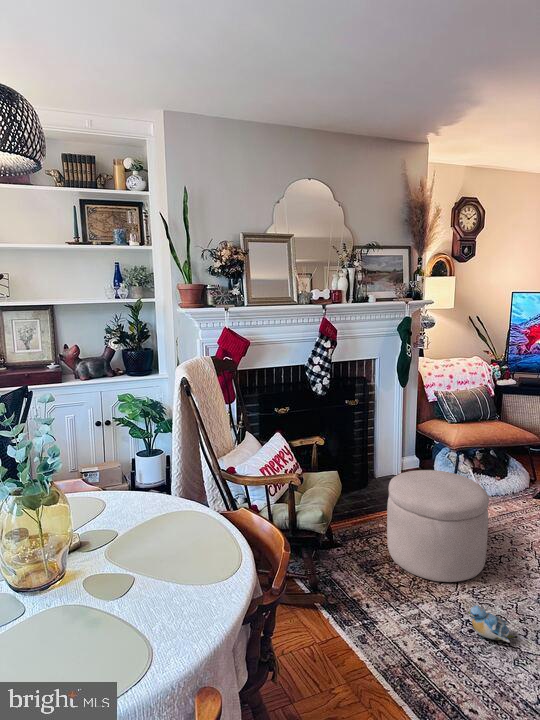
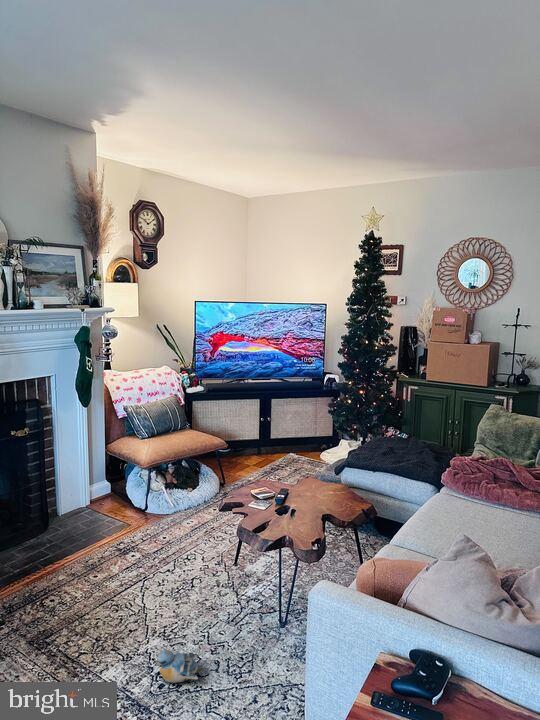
ottoman: present [387,470,489,582] -> none [63,499,176,633]

